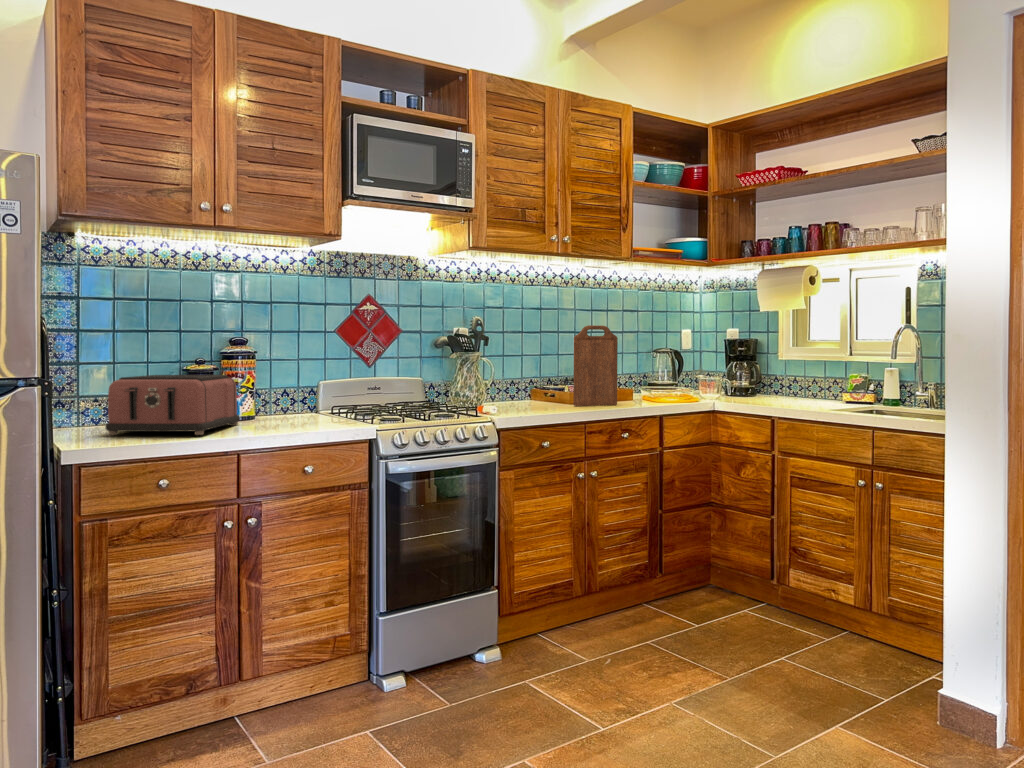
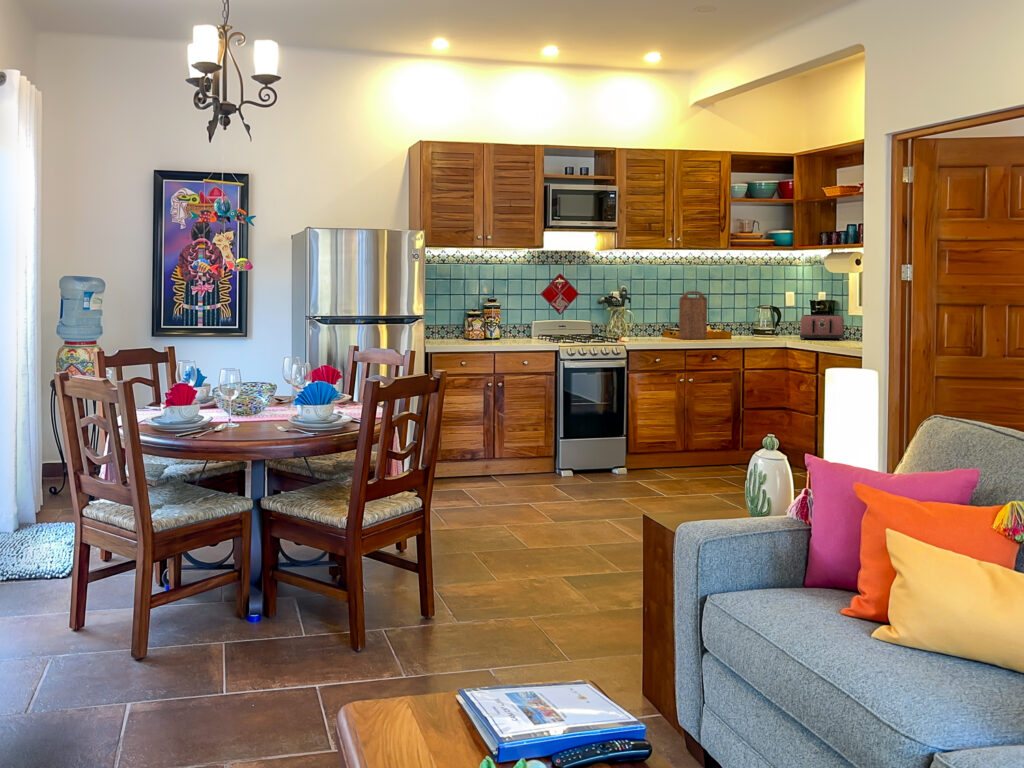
toaster: present [106,375,240,435] -> present [800,315,844,340]

